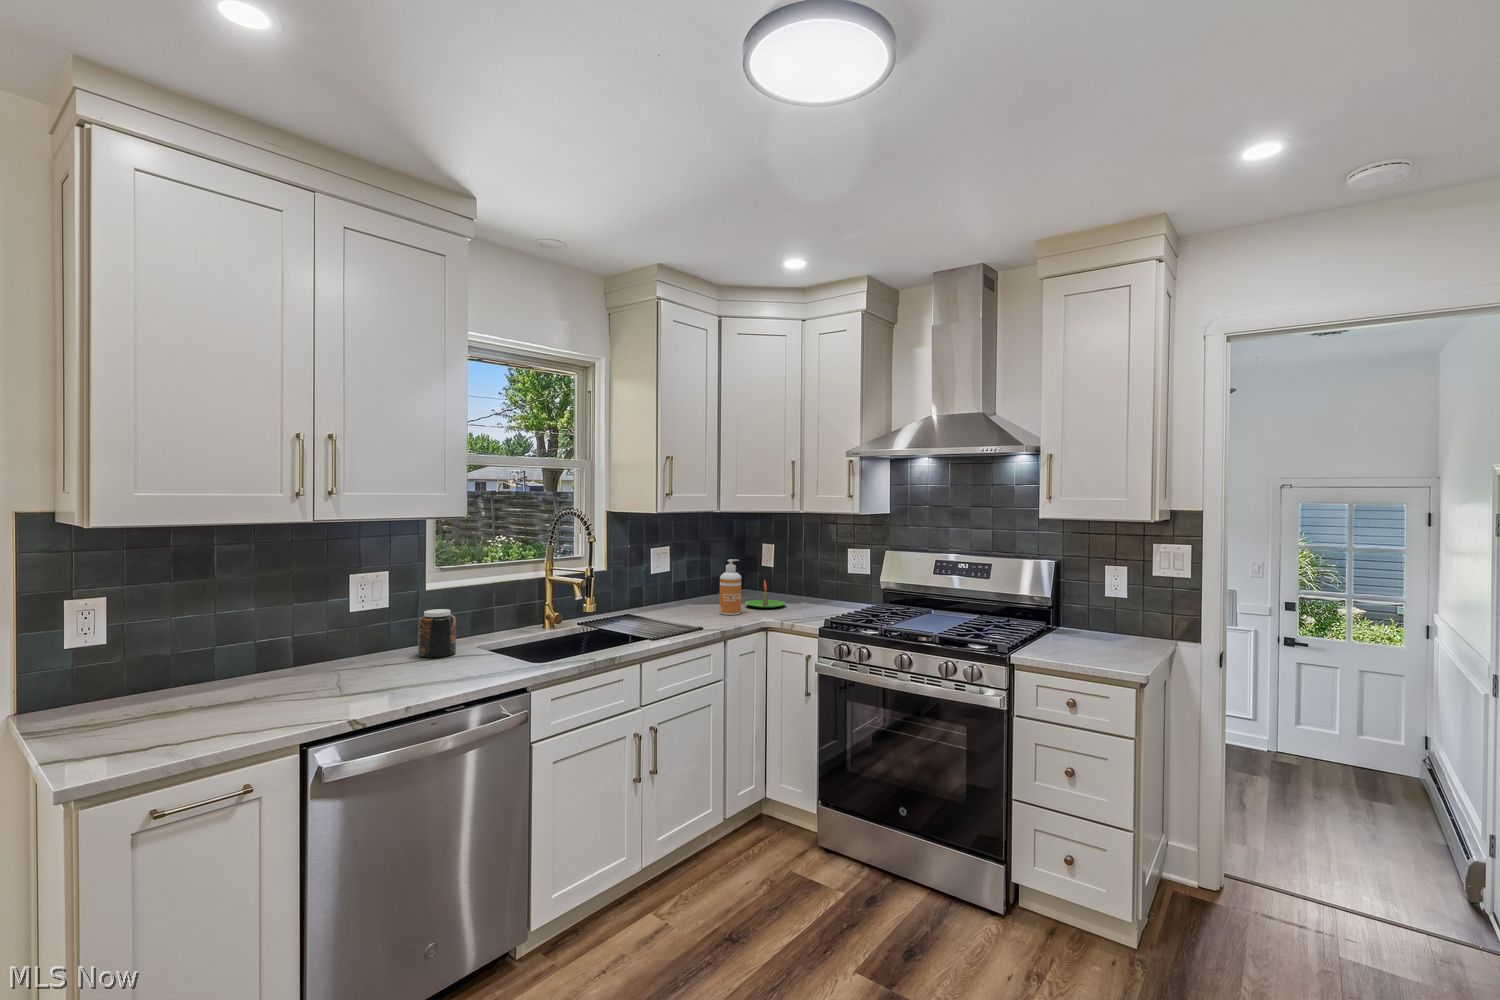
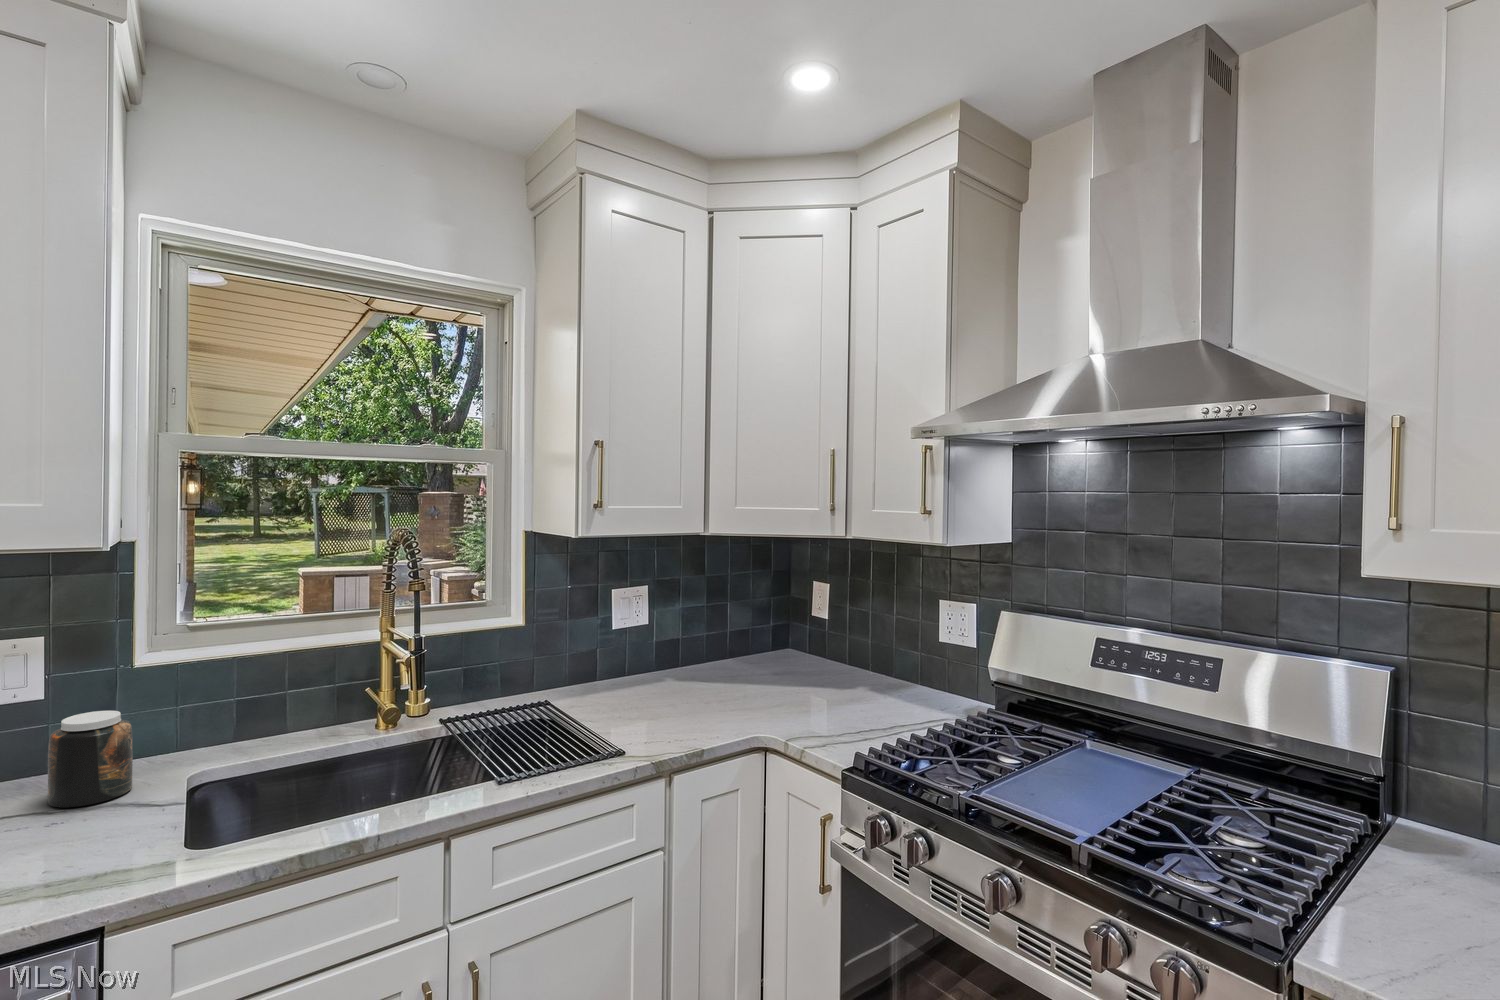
soap dispenser: present [720,559,741,615] -> none [699,617,737,714]
candle: present [745,580,786,608] -> none [756,649,824,700]

